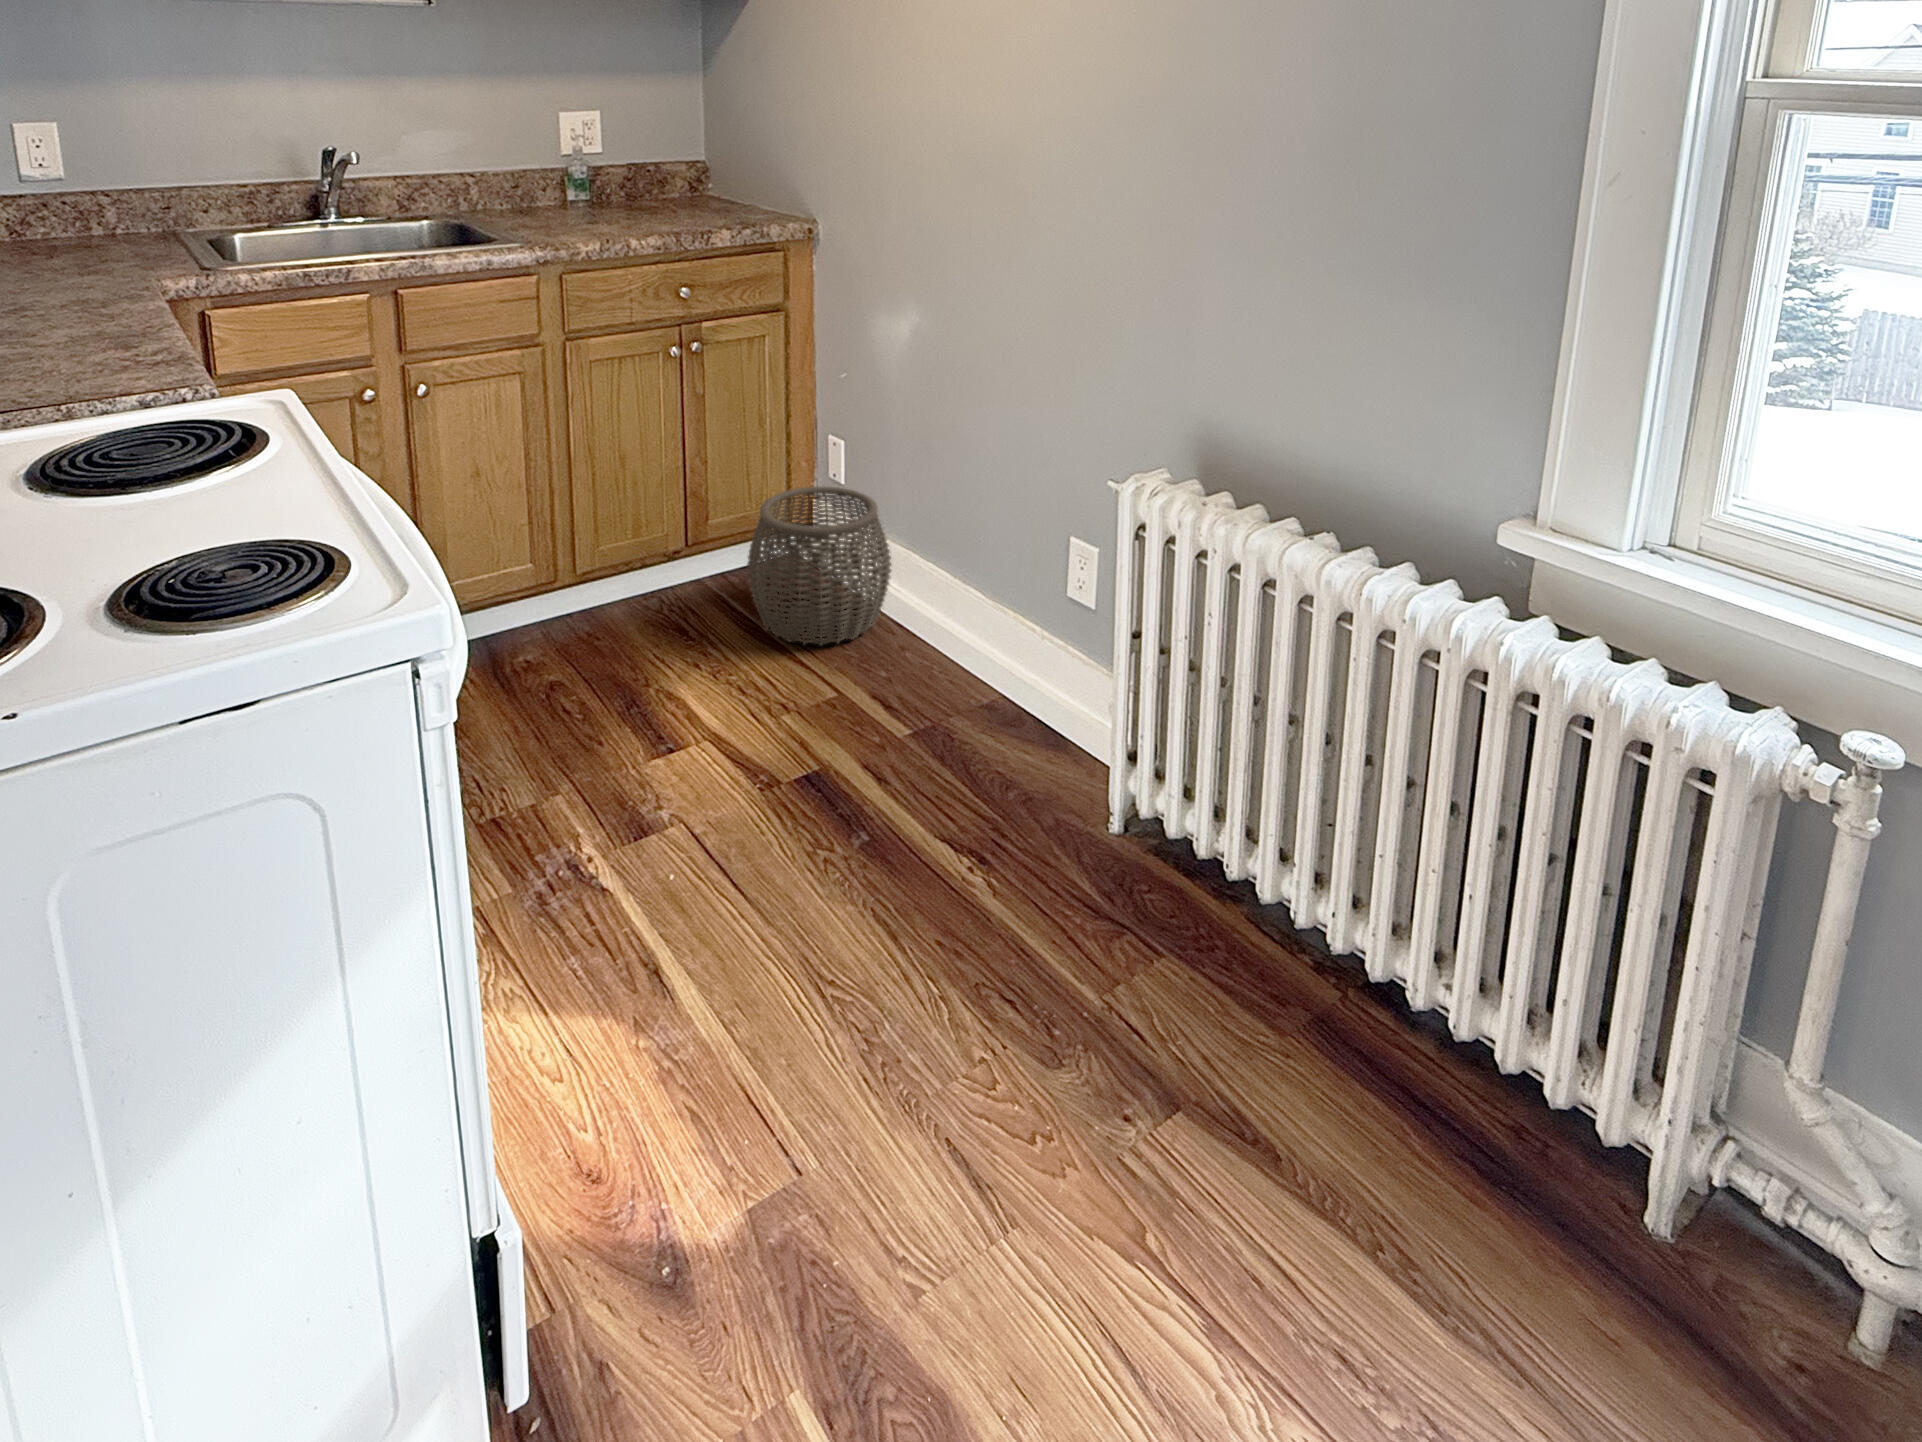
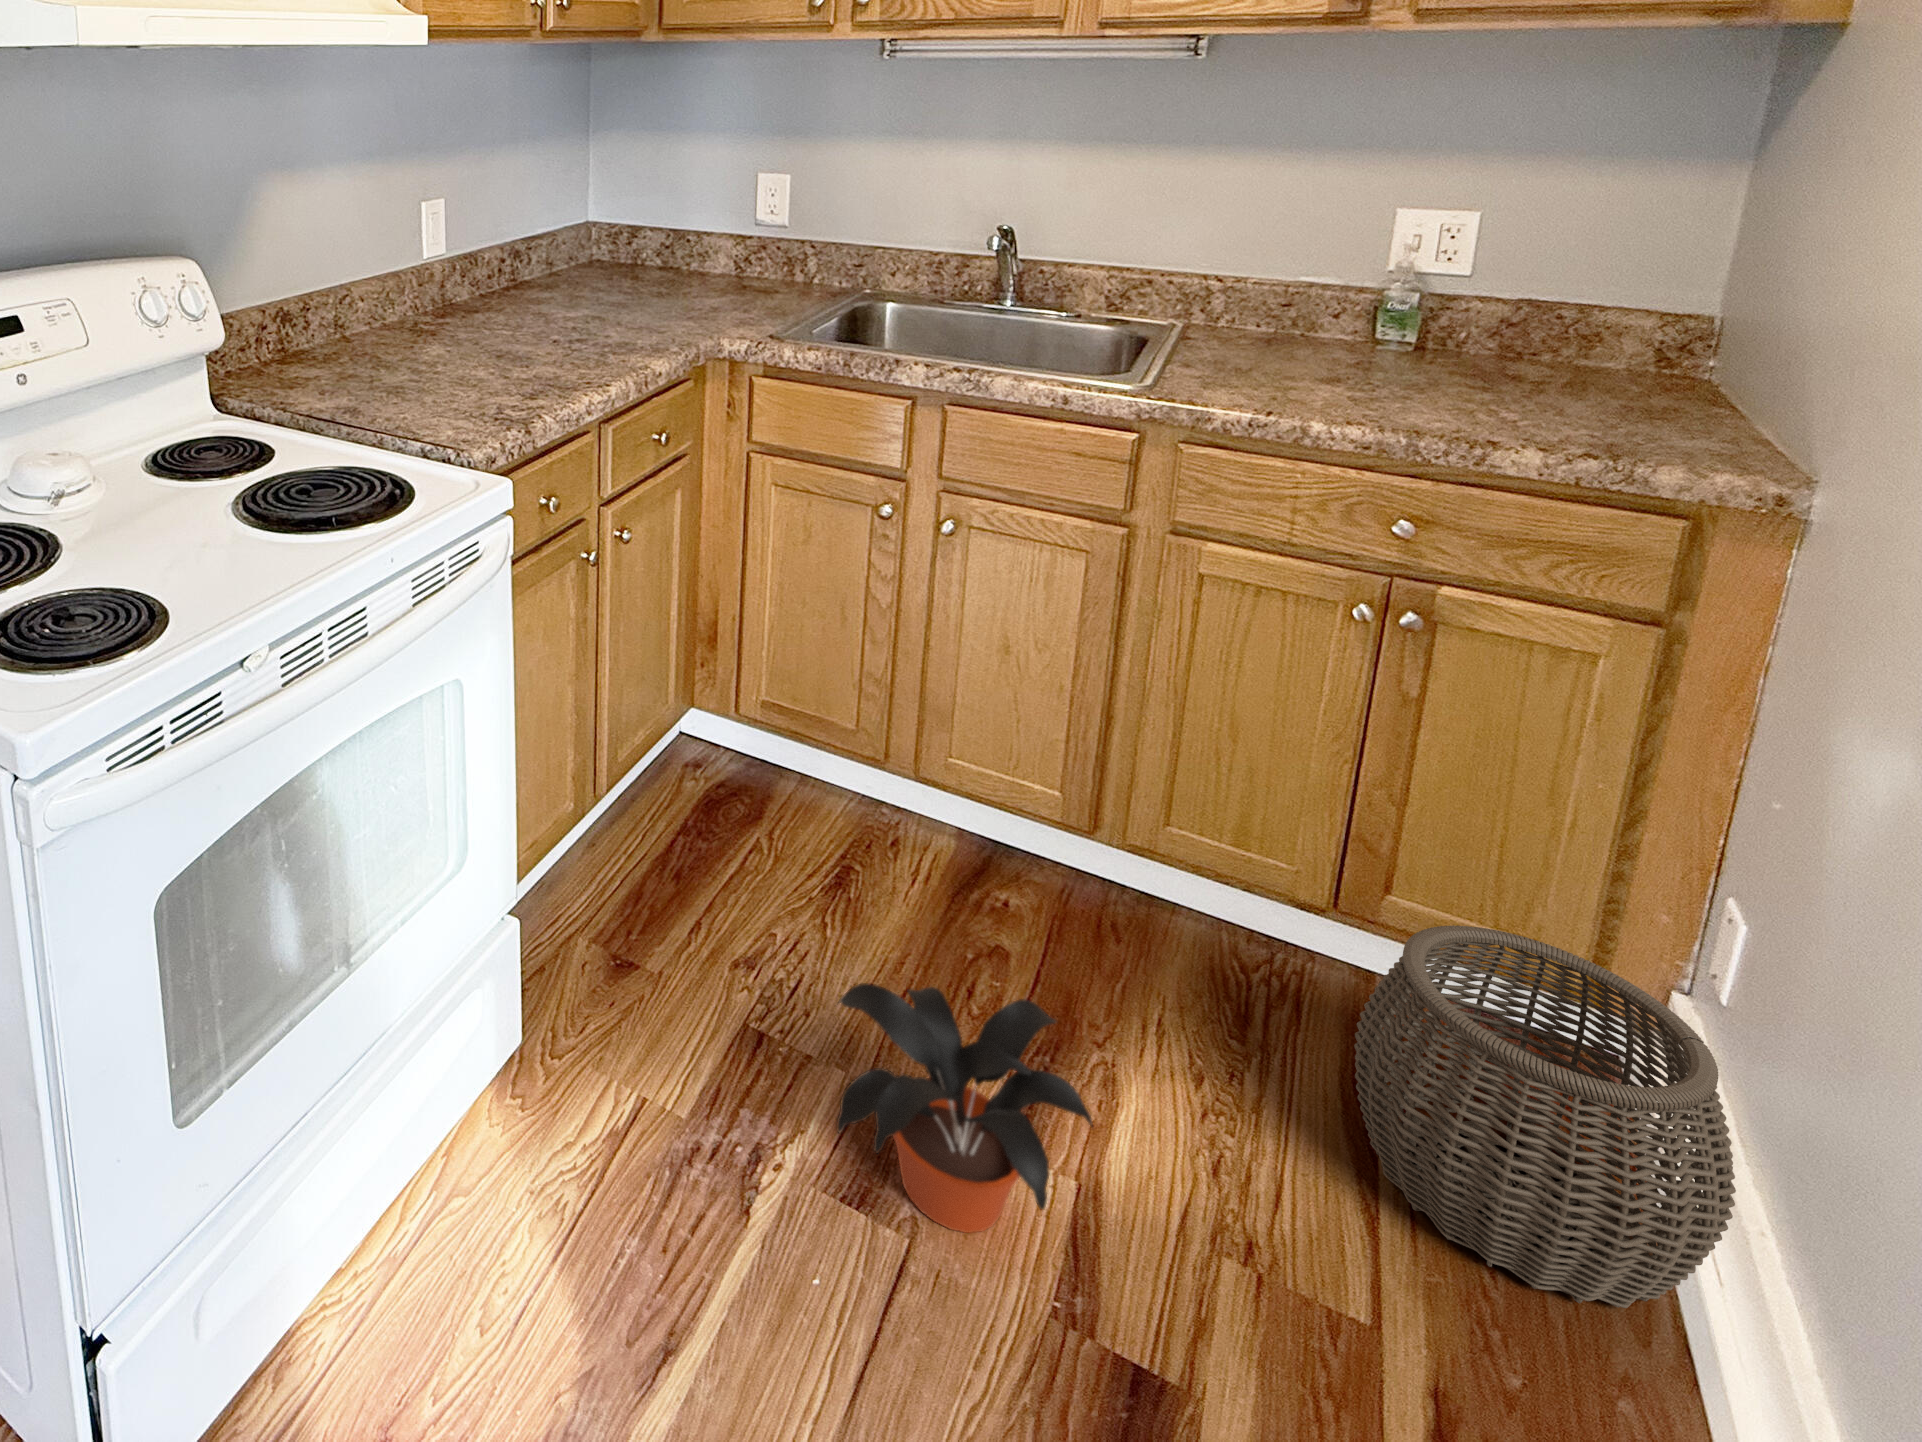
potted plant: none [571,645,750,810] -> present [837,983,1093,1233]

